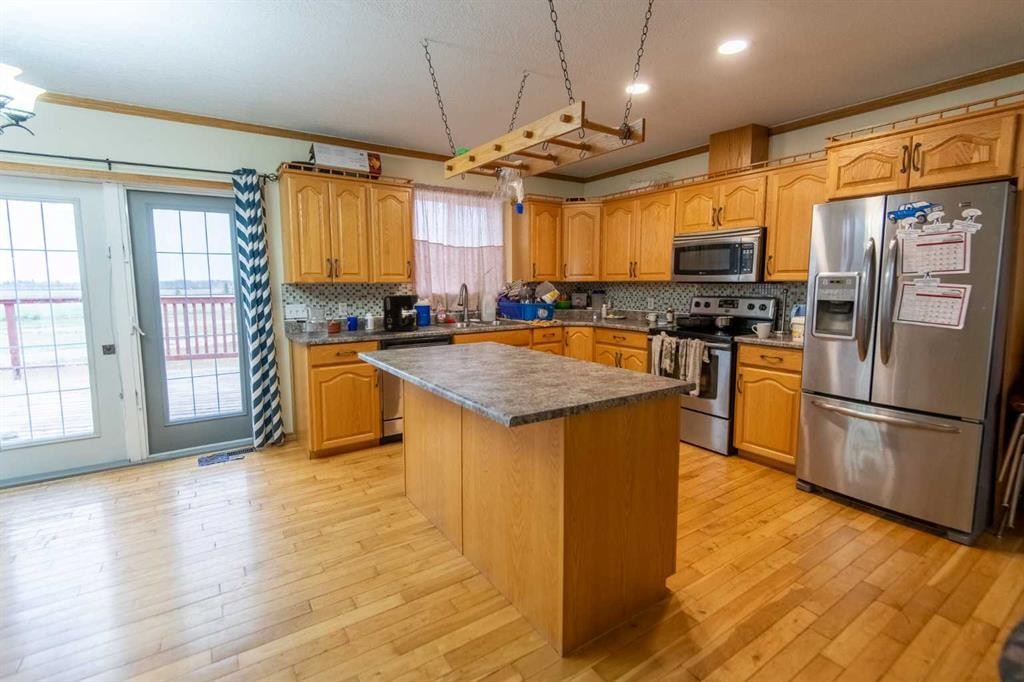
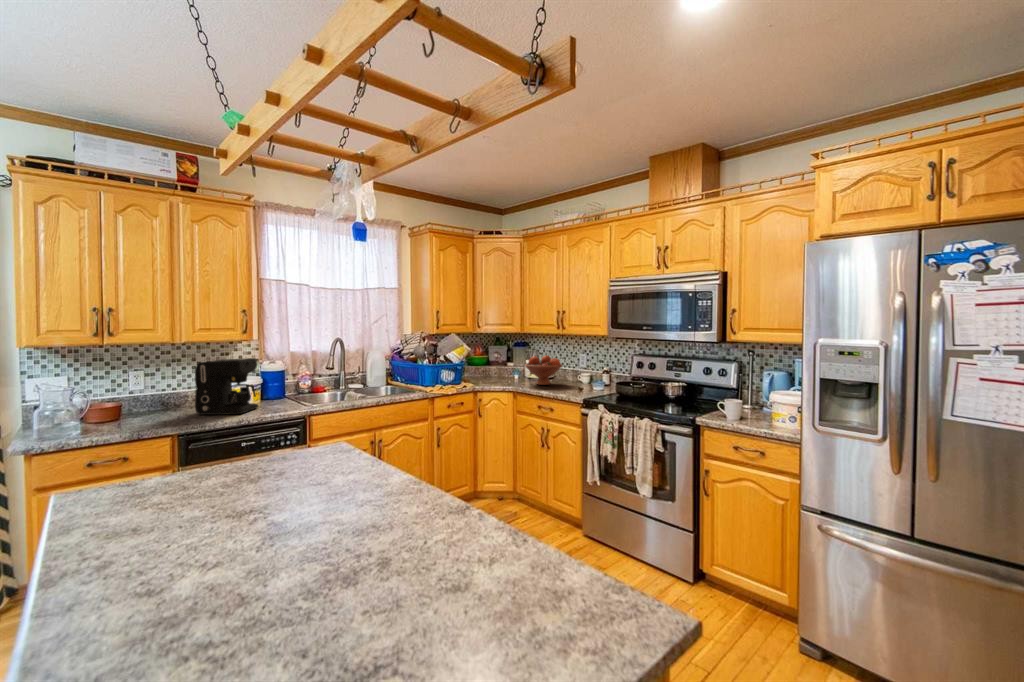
fruit bowl: none [603,299,634,321] -> present [525,356,562,385]

